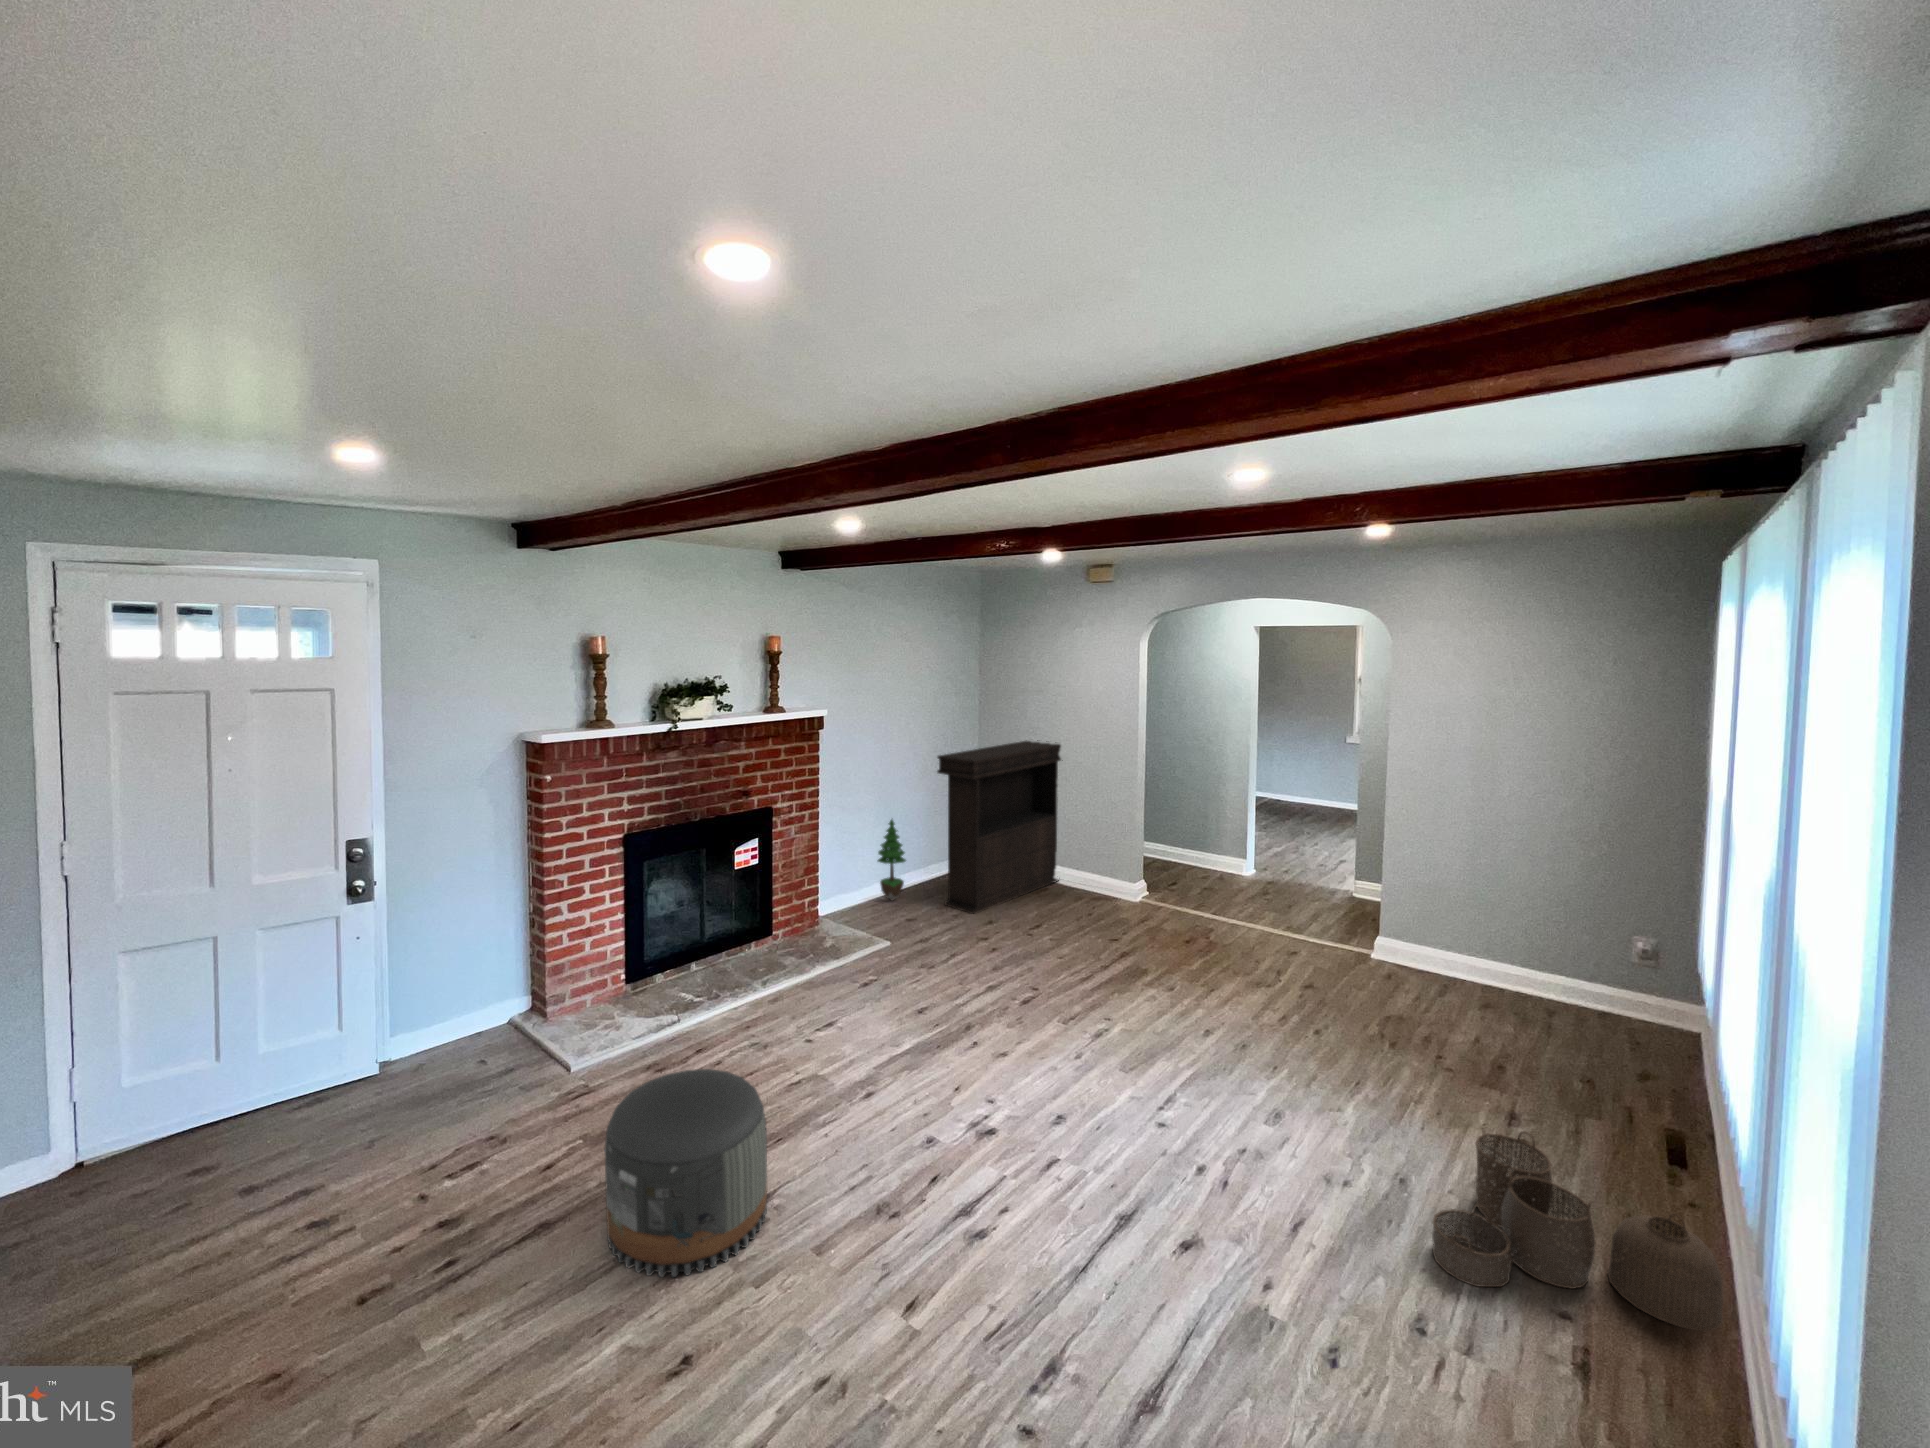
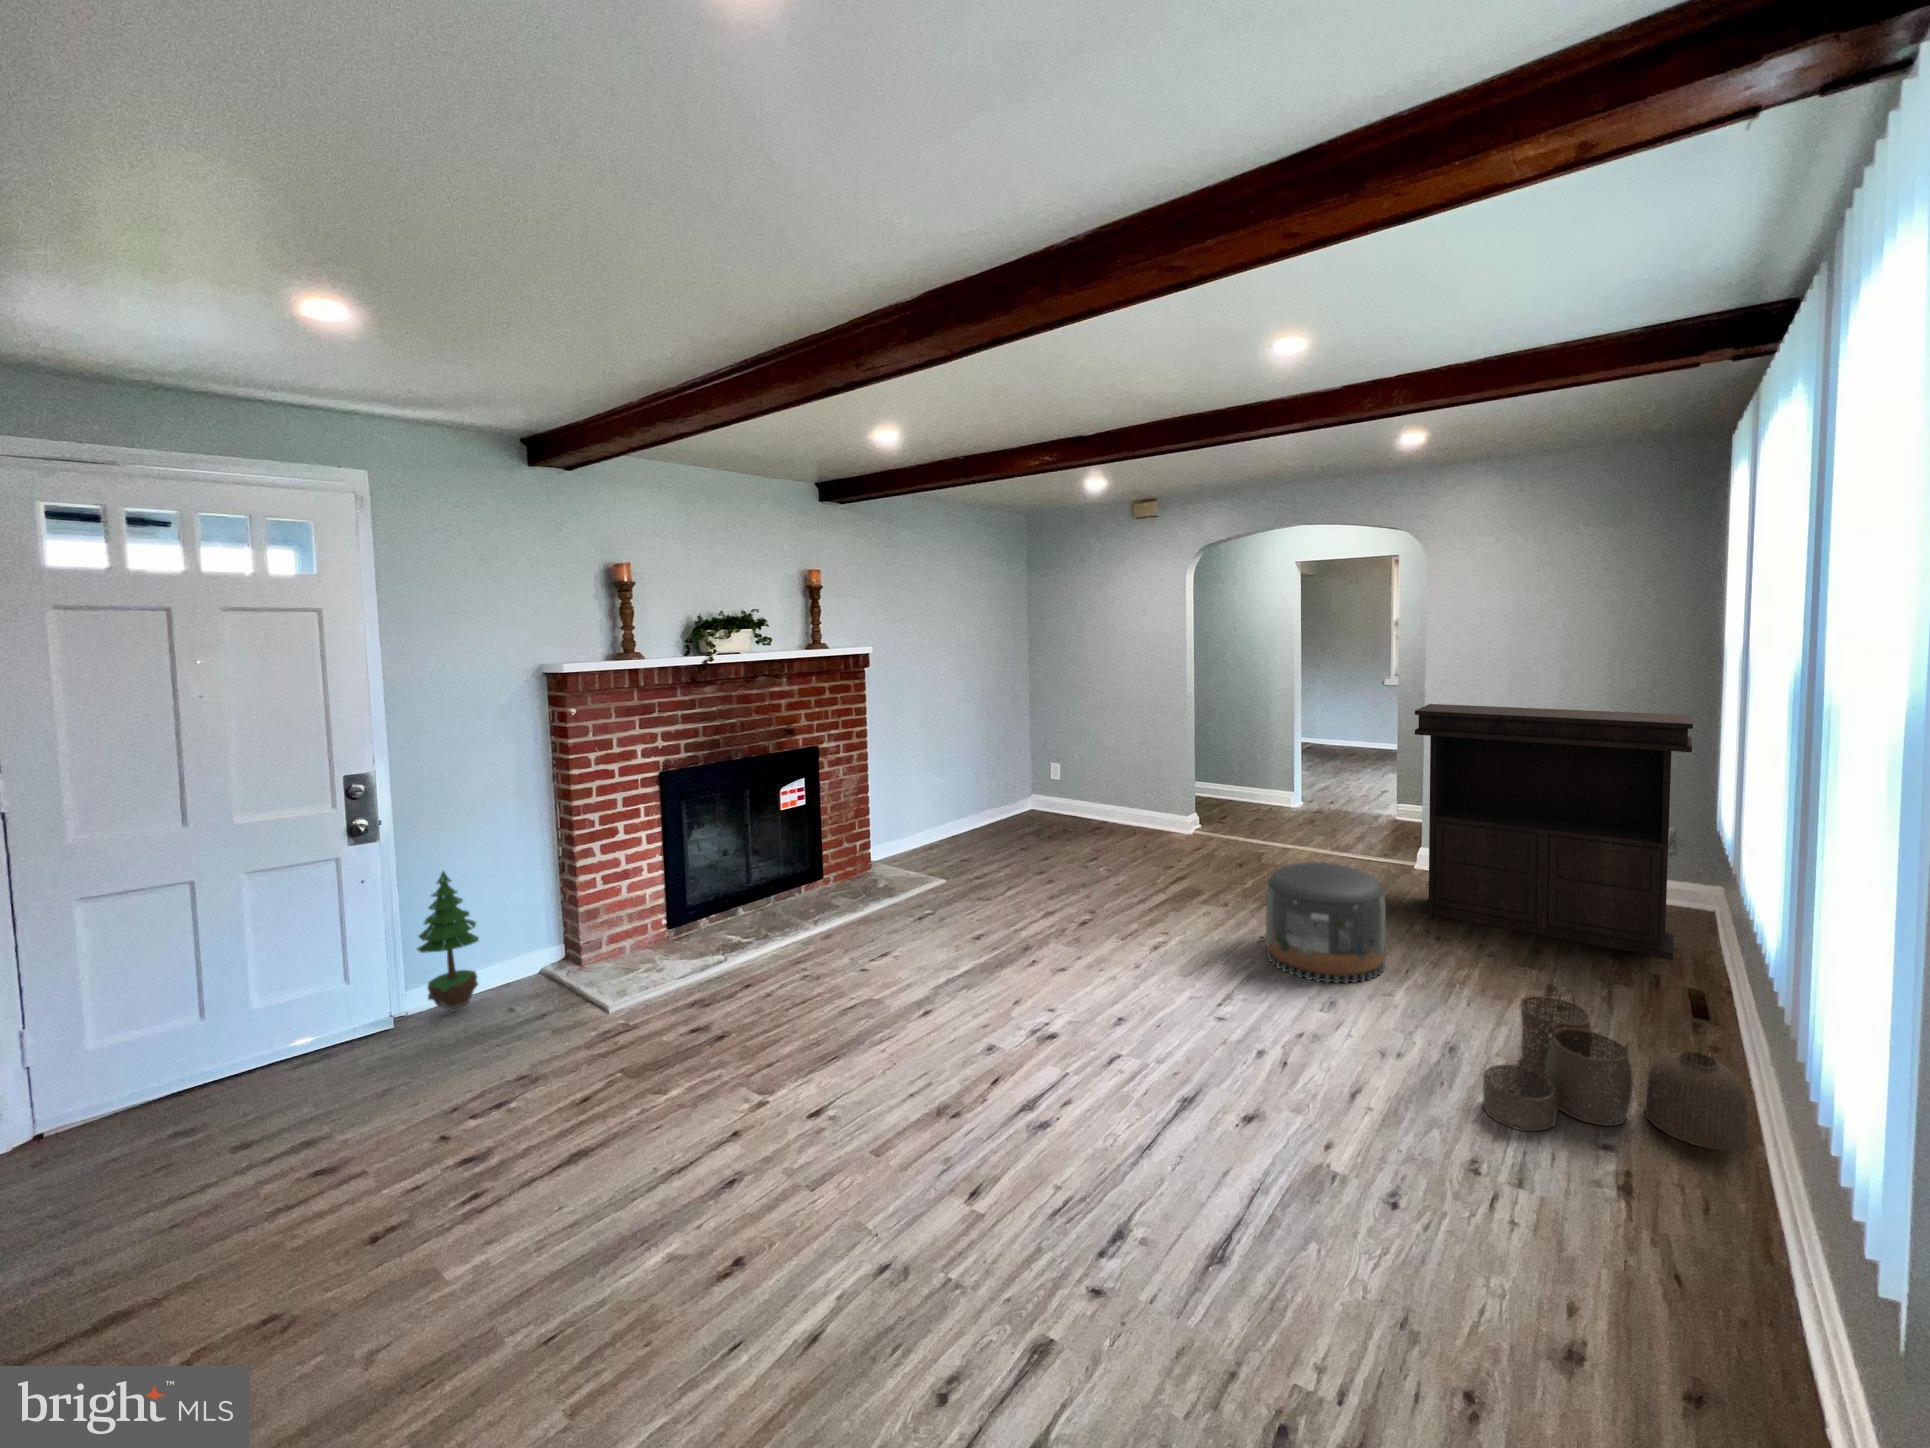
console table: present [937,740,1061,914] -> present [1415,704,1693,960]
potted tree: present [878,819,906,900] -> present [417,871,479,1011]
pouf: present [605,1069,767,1277] -> present [1266,862,1385,984]

